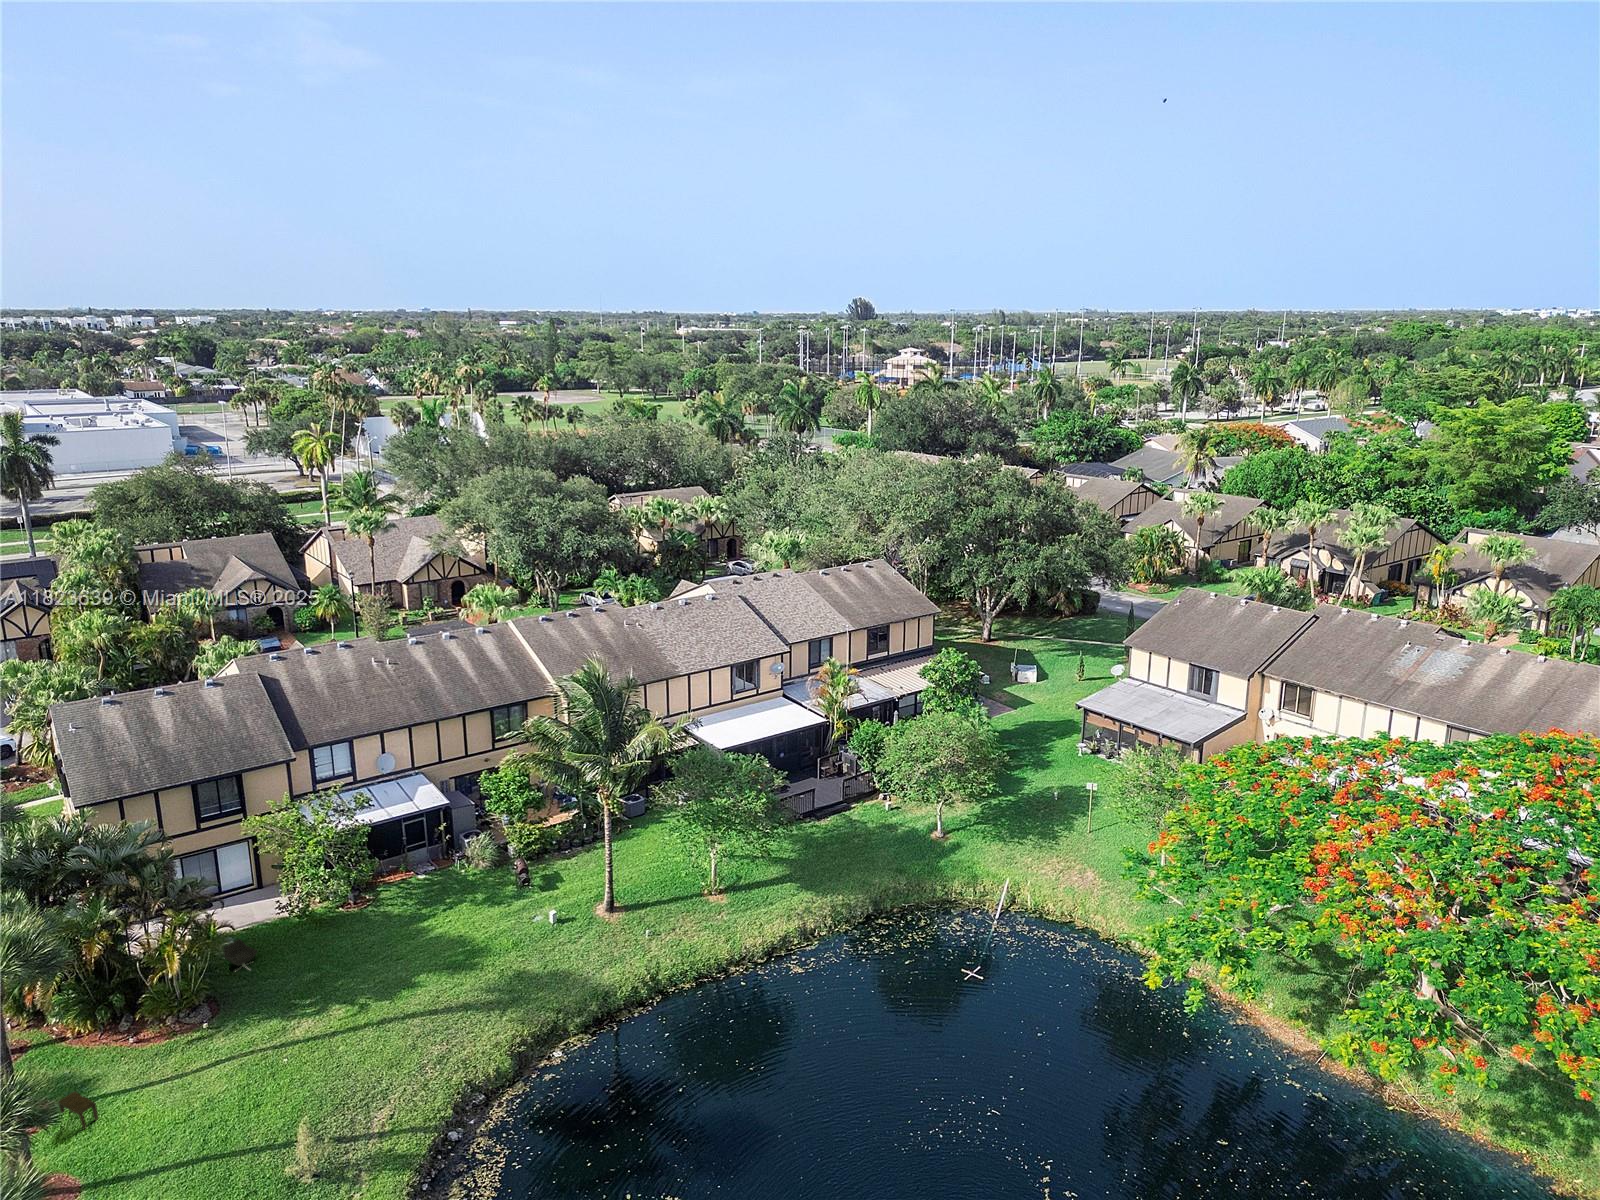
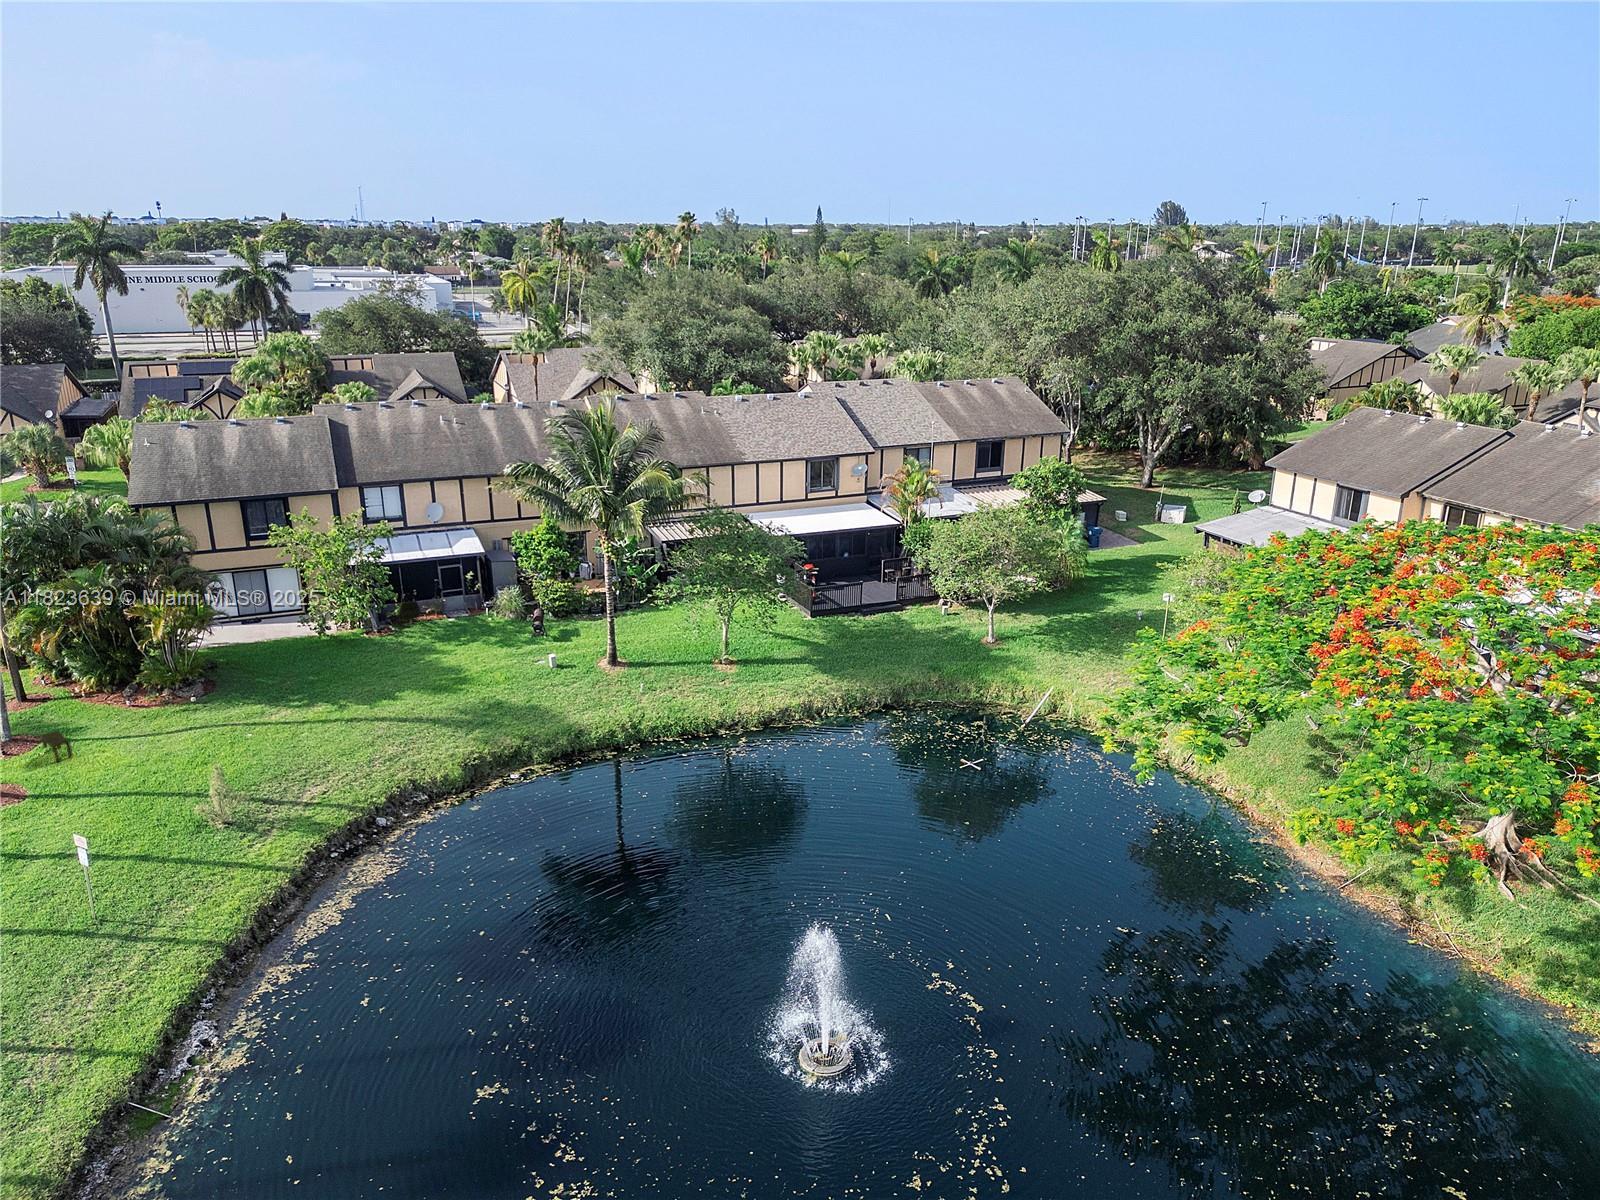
lounge chair: present [223,939,257,967] -> present [398,601,421,624]

